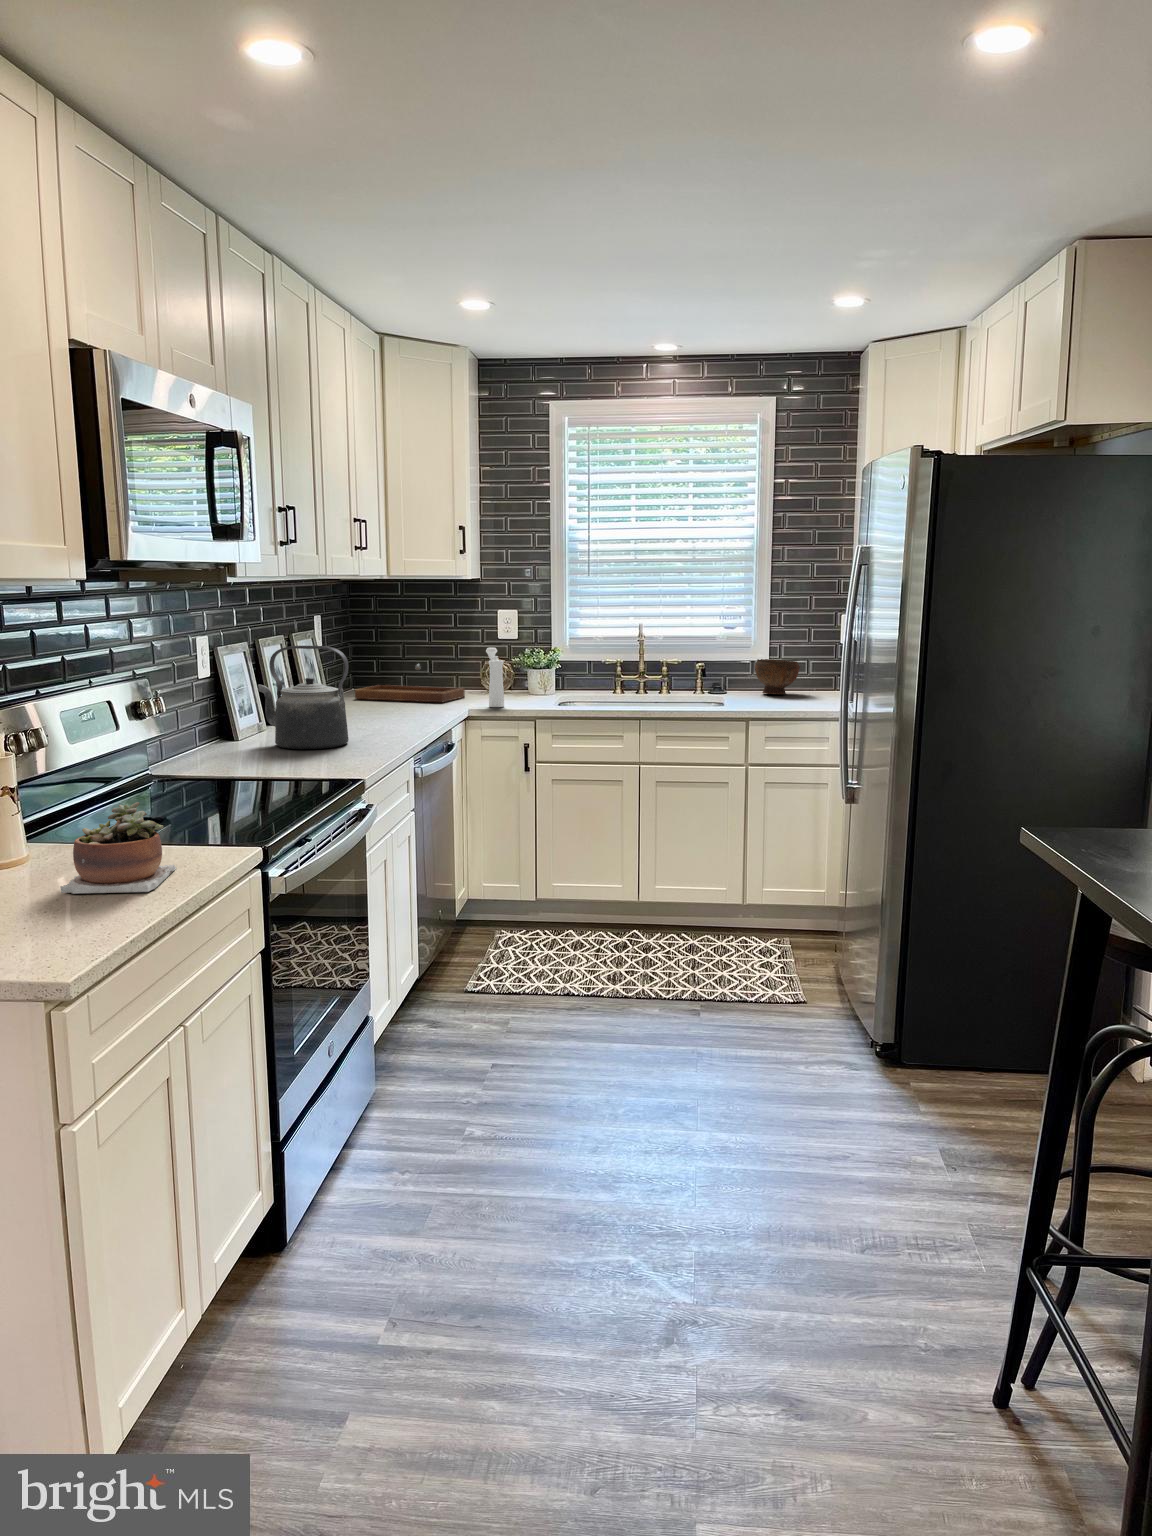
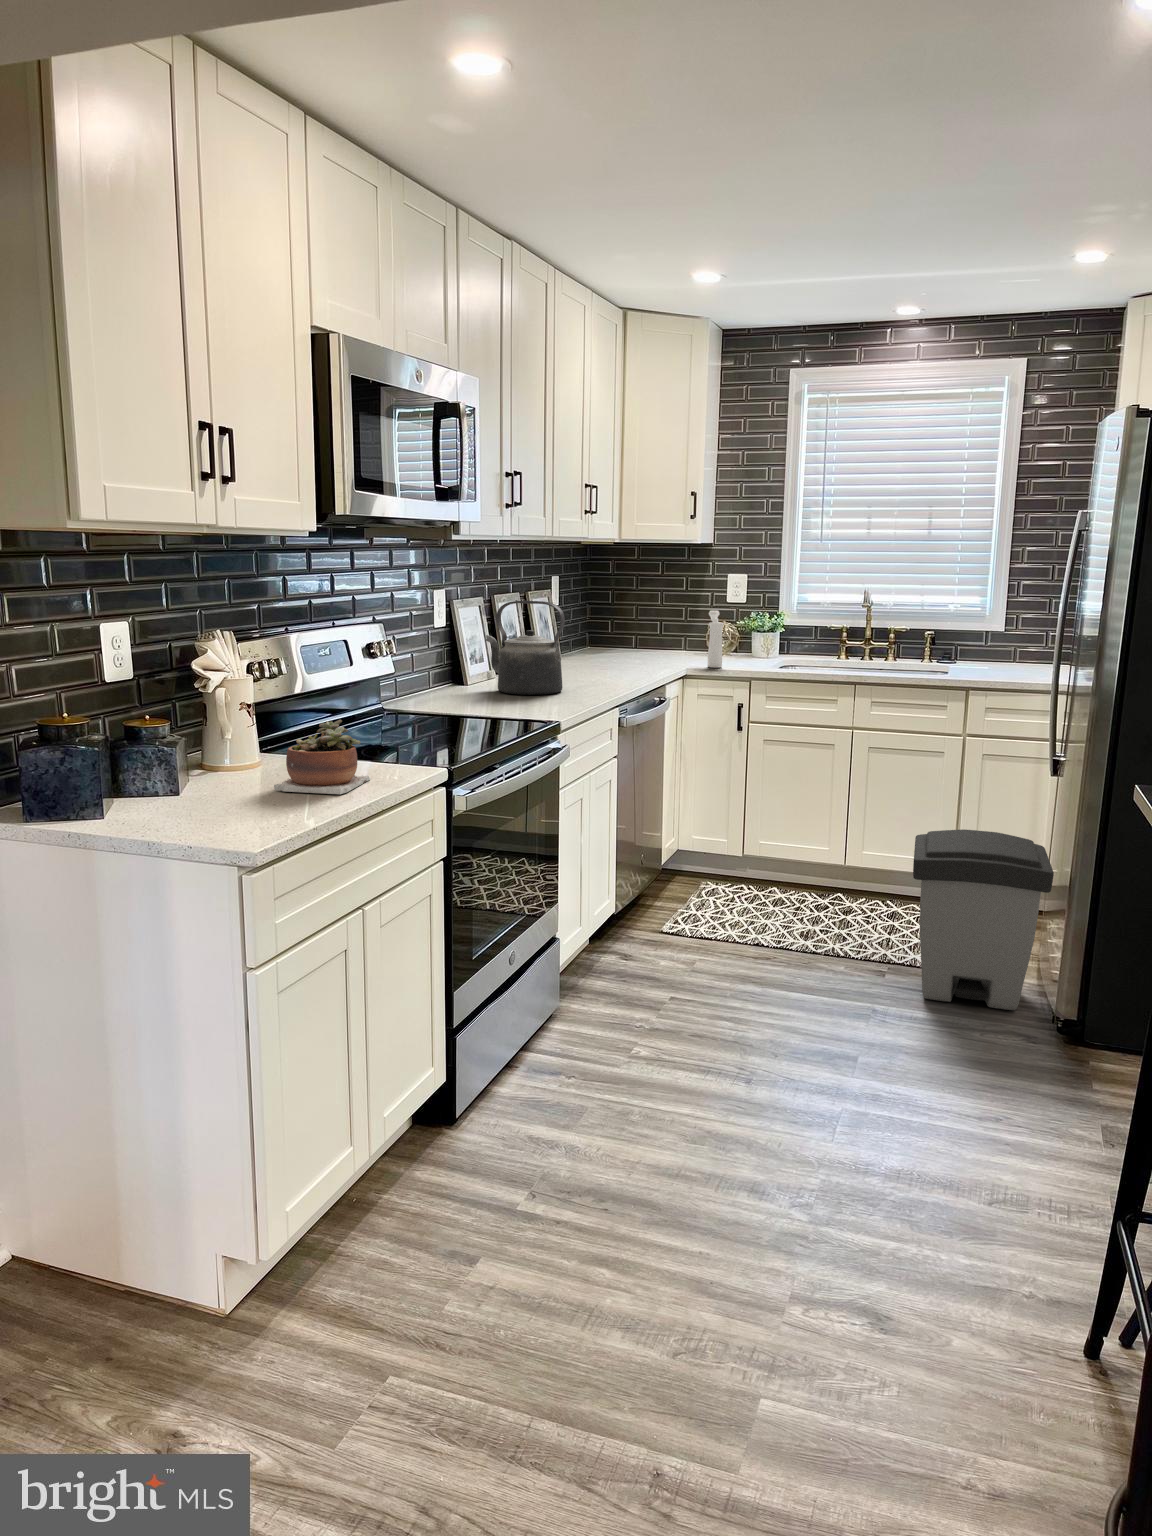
bowl: present [755,659,800,694] -> none [986,630,1035,666]
tray: present [355,665,465,702] -> none [587,625,689,662]
trash can: none [721,861,859,1037] -> present [913,829,1054,1010]

